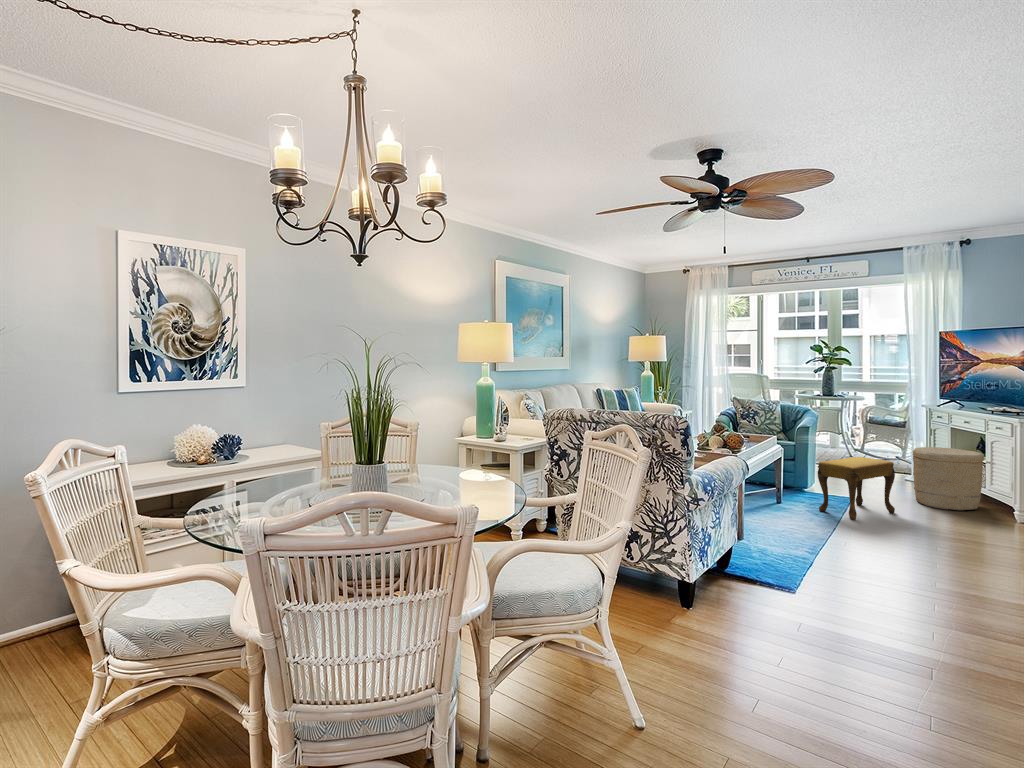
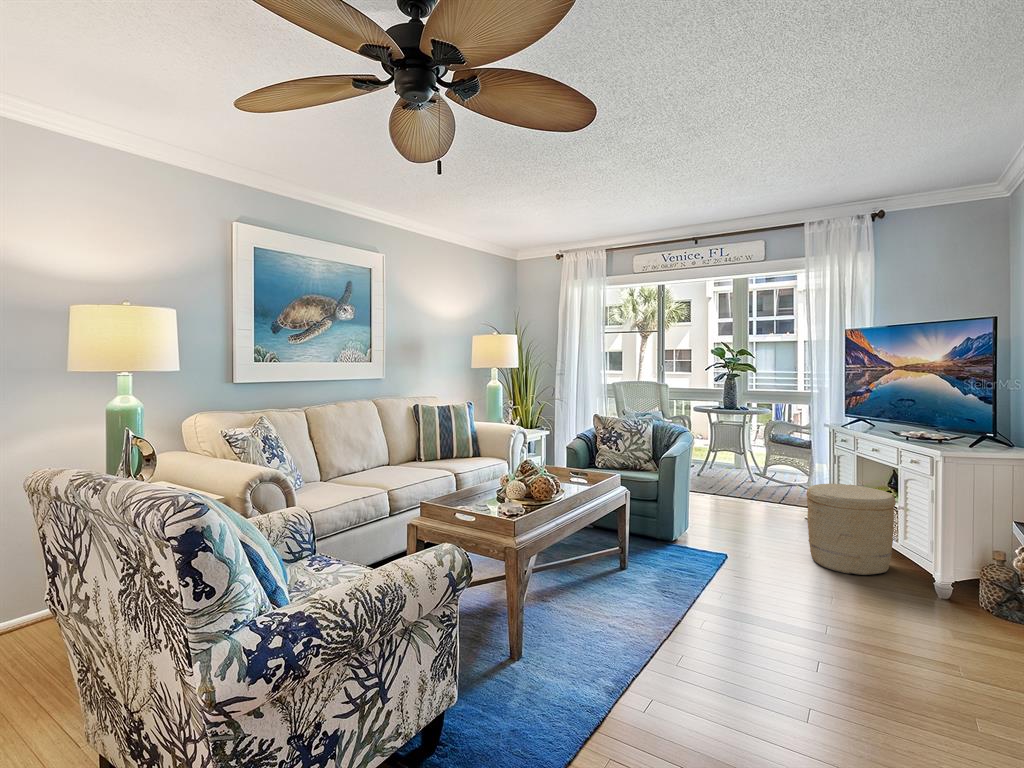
footstool: present [818,457,895,520] -> none [675,501,778,599]

